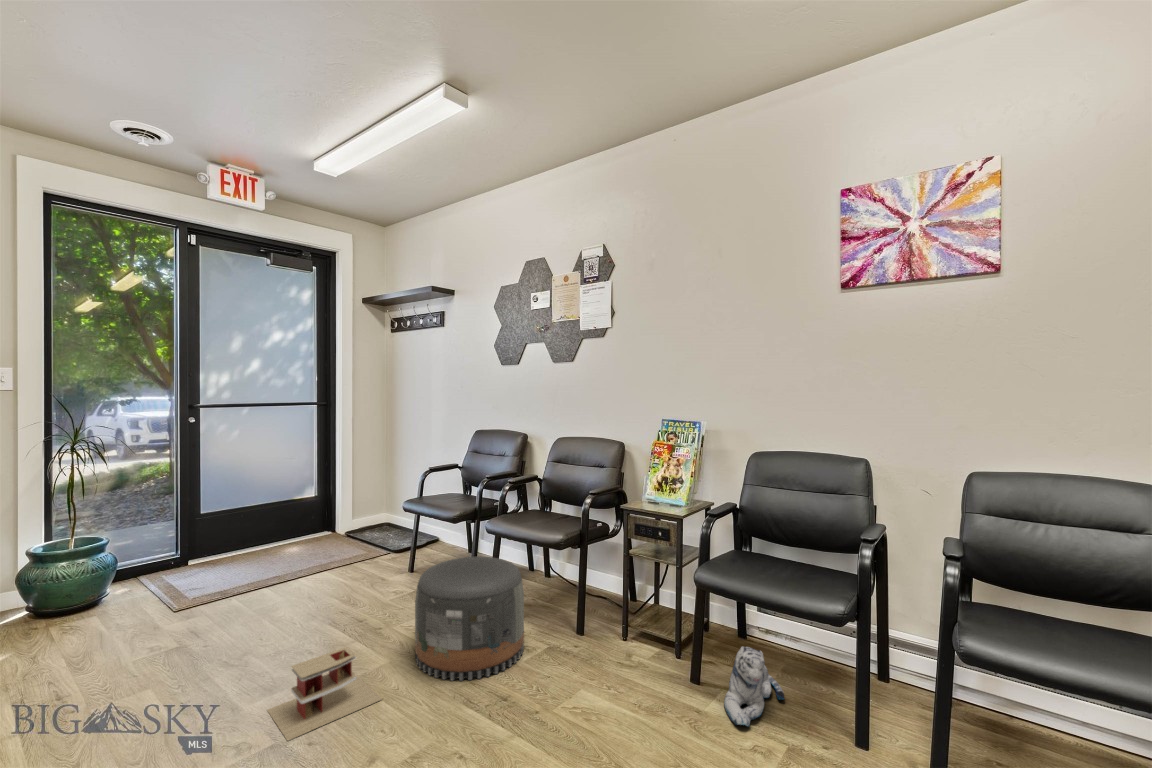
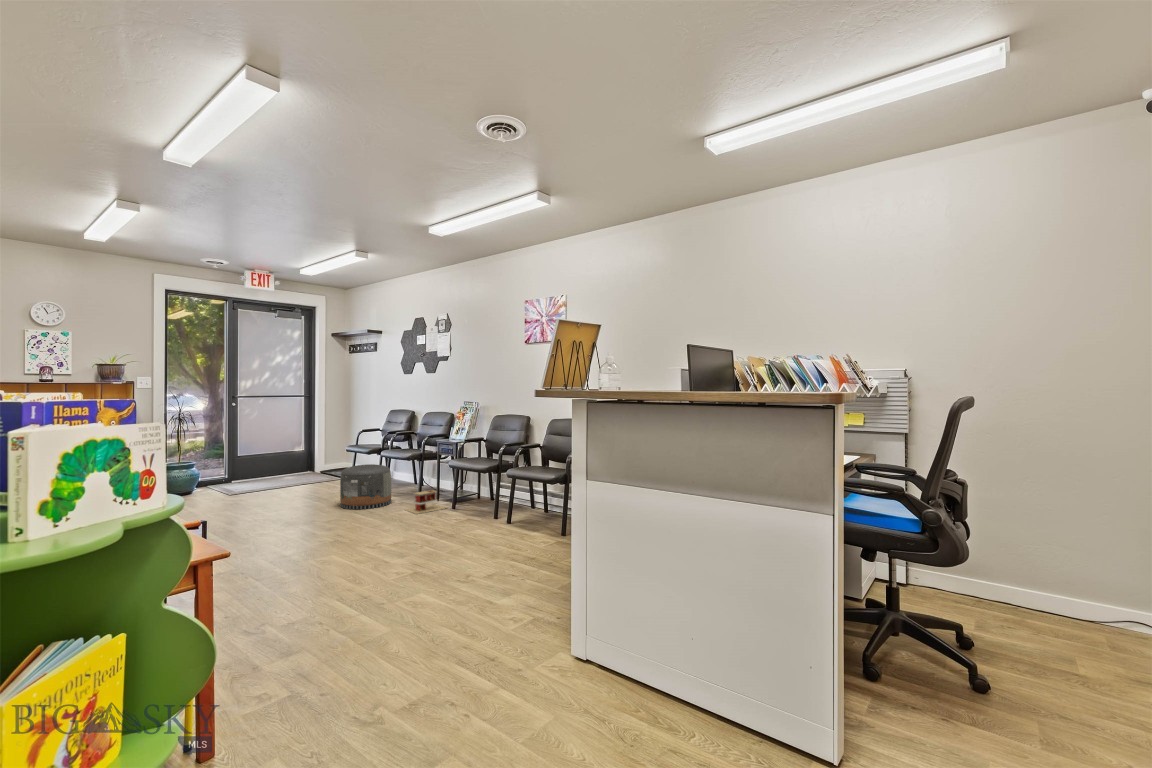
toy house: present [267,647,382,740] -> present [406,490,445,514]
plush toy: present [724,647,784,726] -> none [456,491,488,517]

